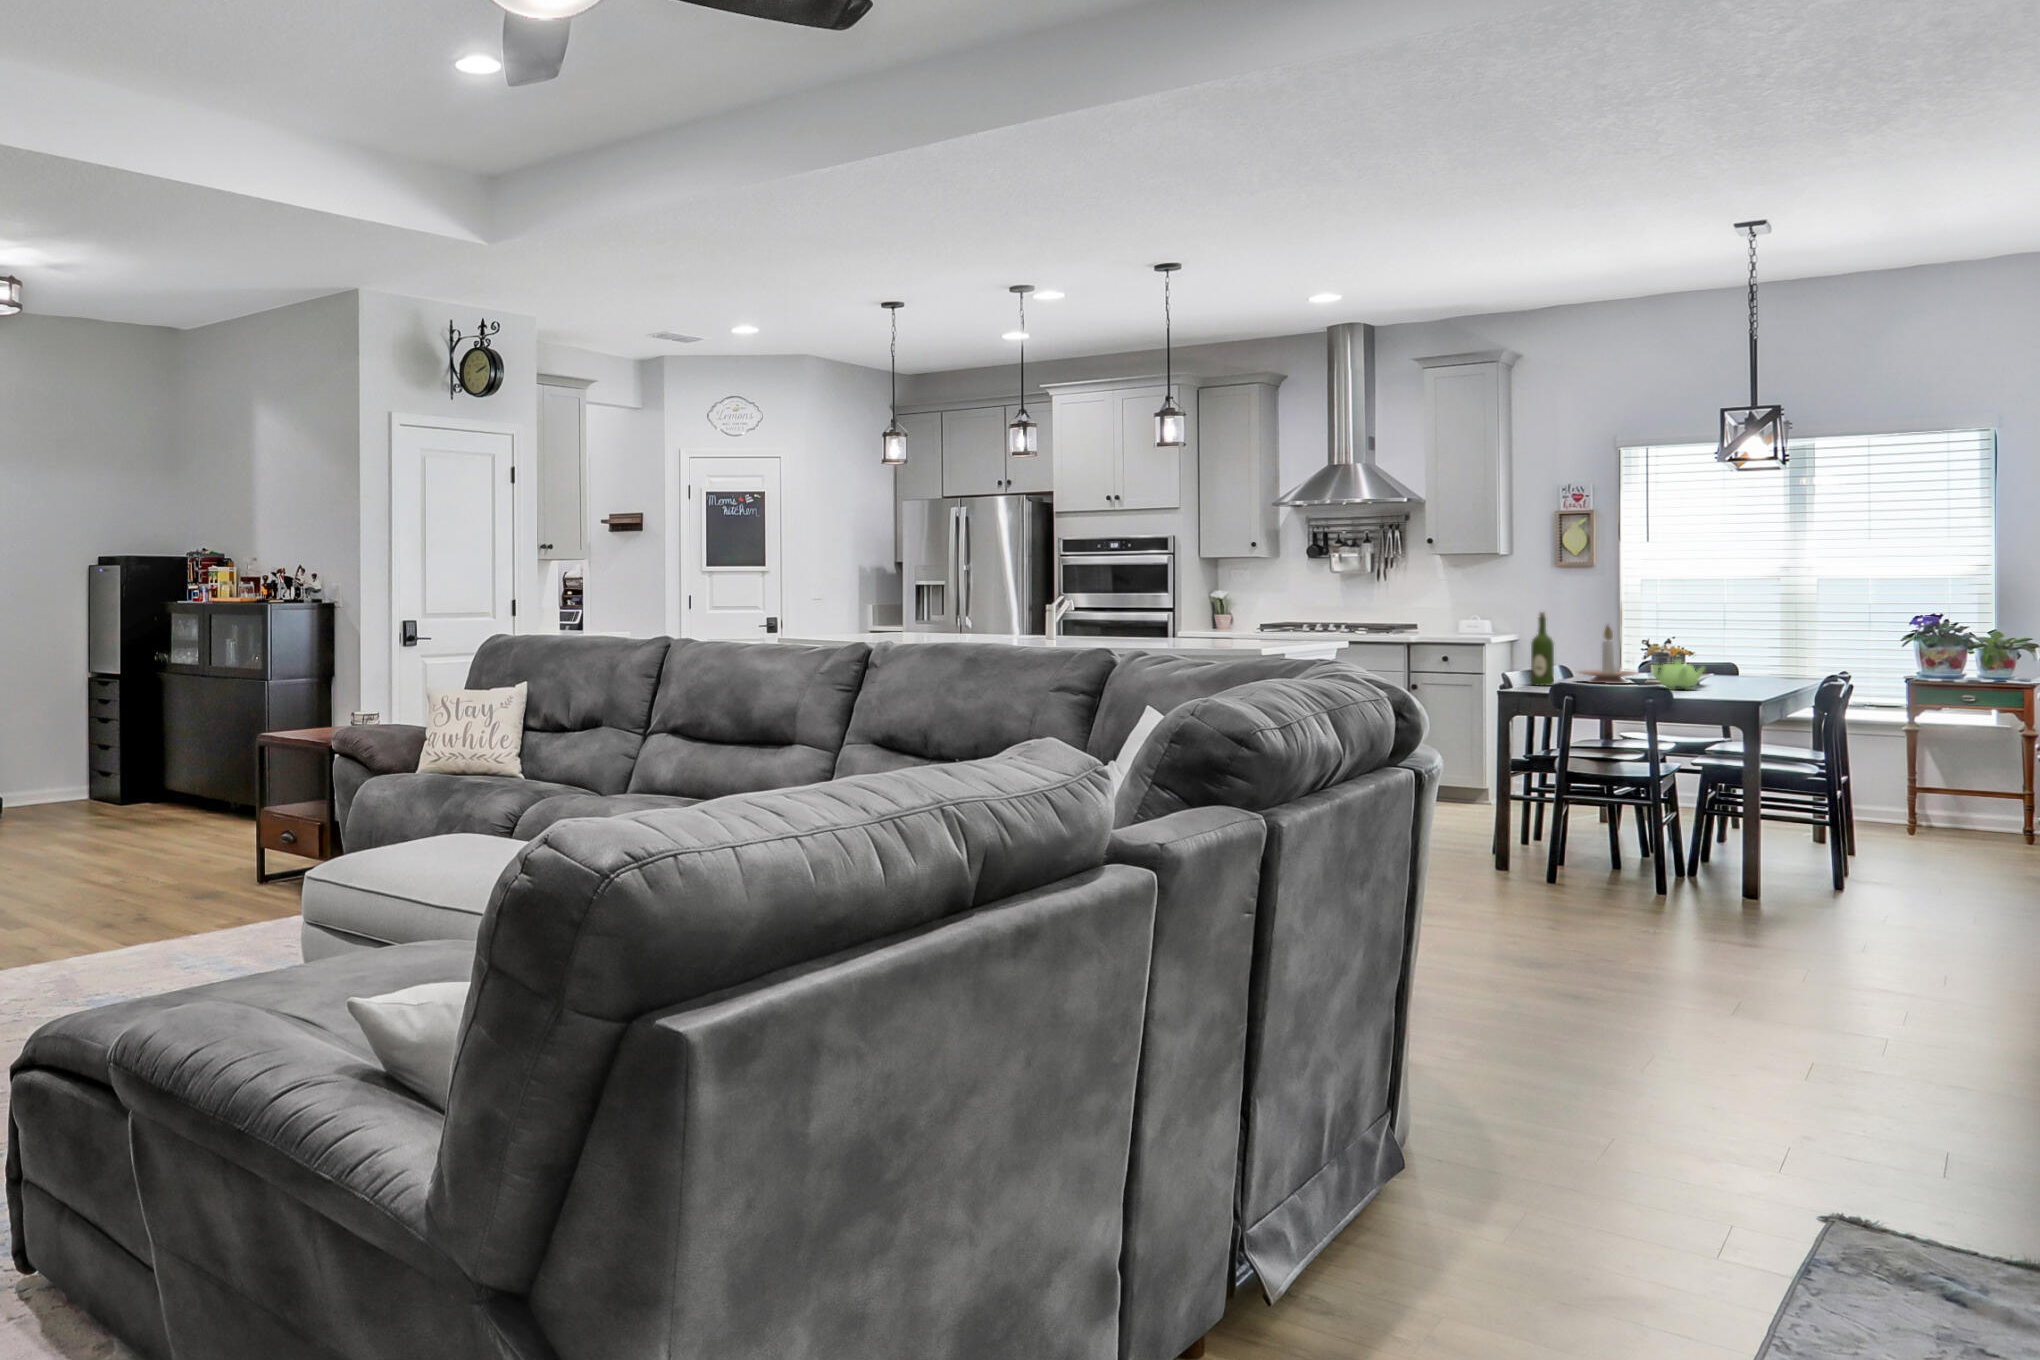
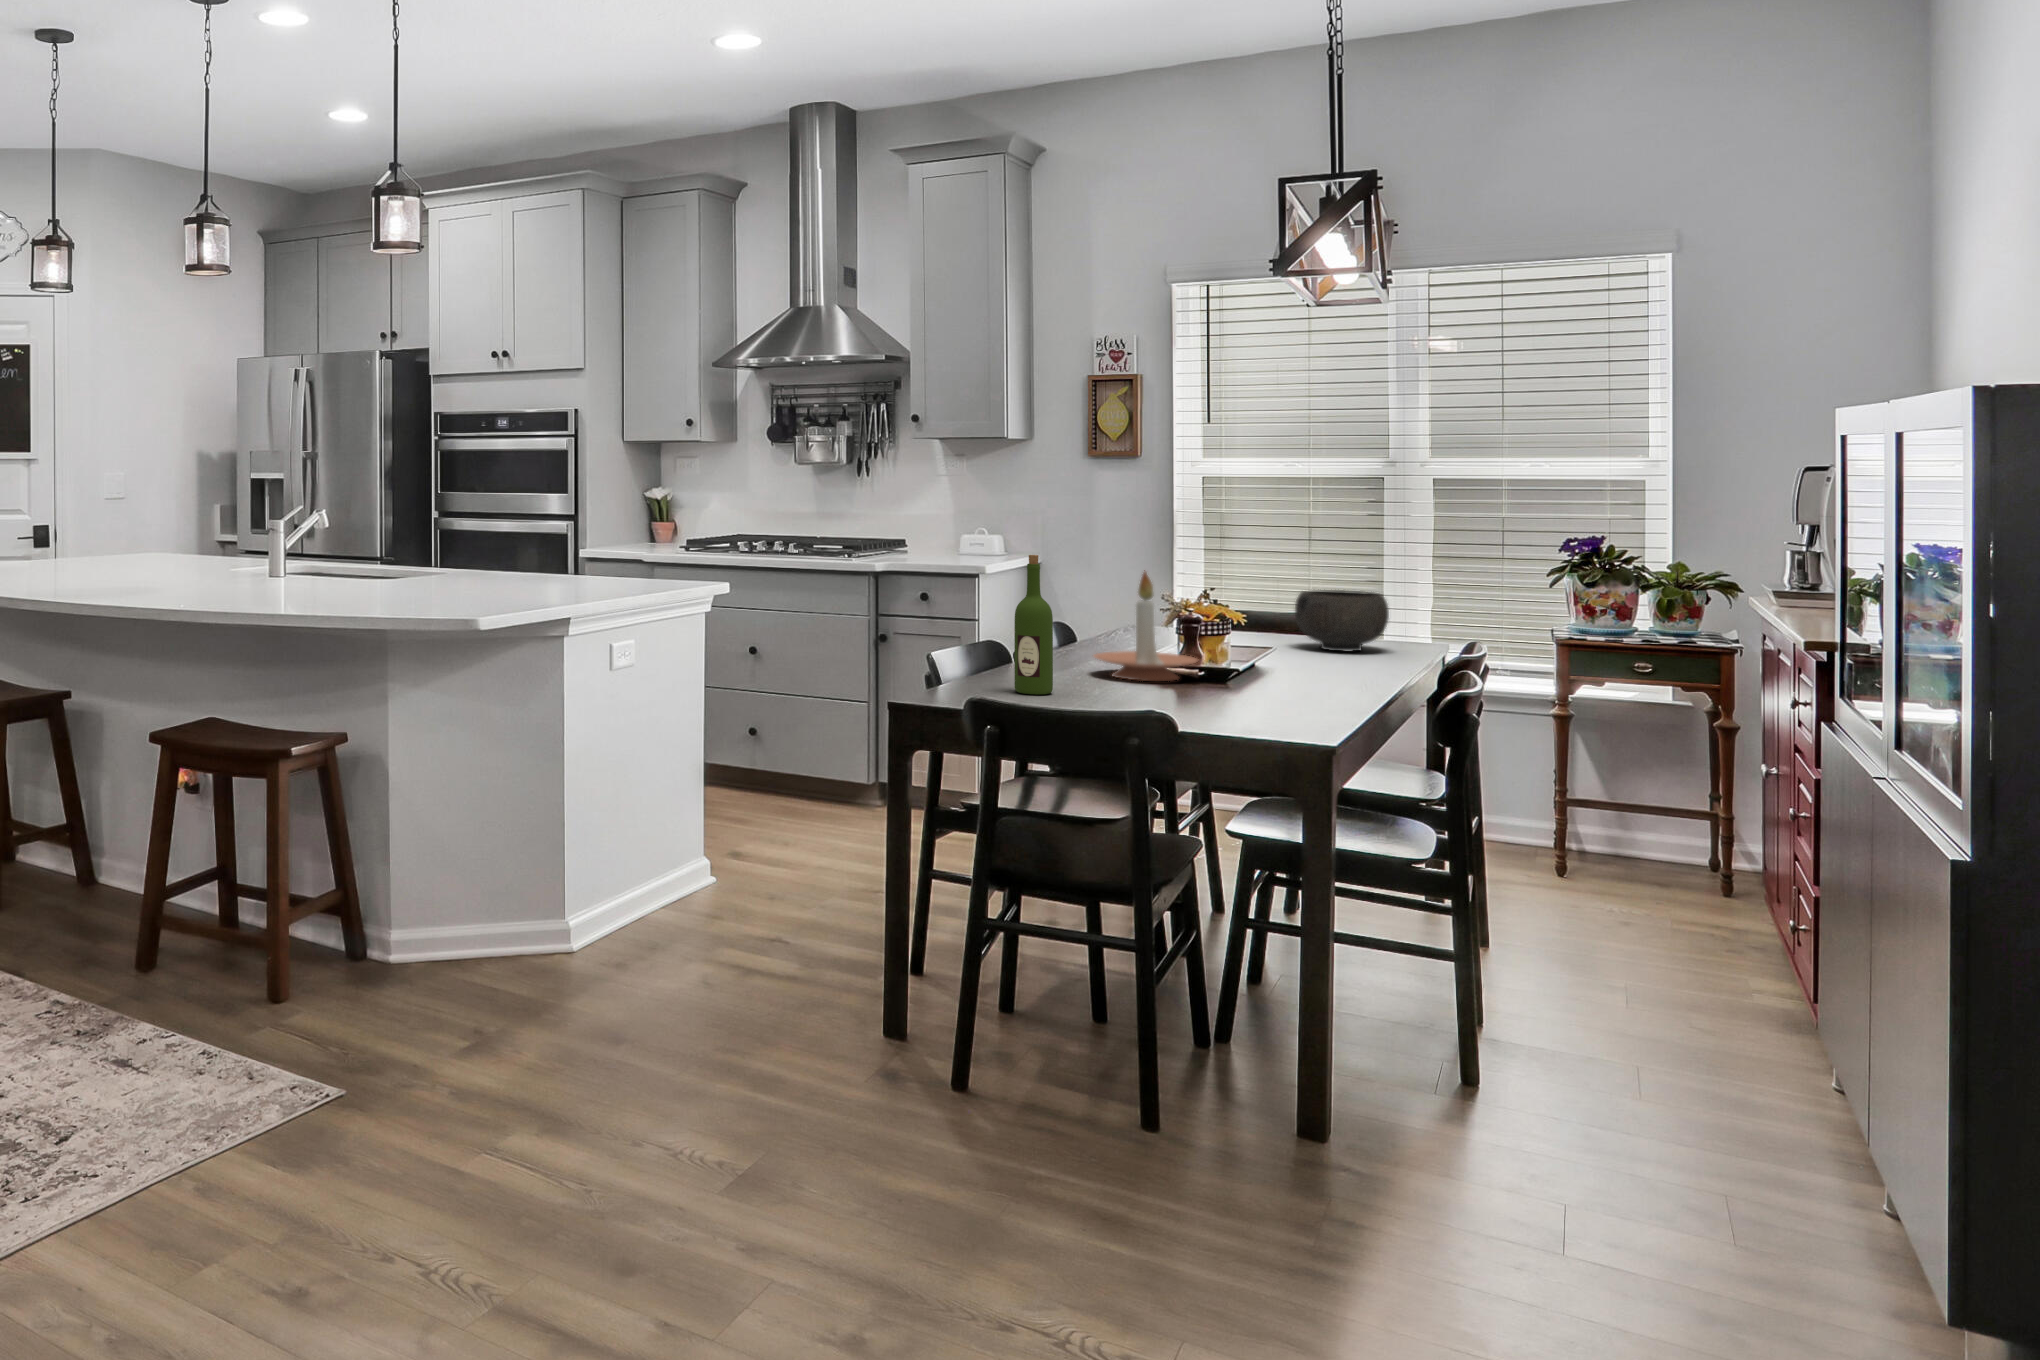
bowl: none [1707,643,1770,678] -> present [1295,590,1389,652]
teapot: present [1652,661,1705,690] -> none [1217,648,1309,706]

